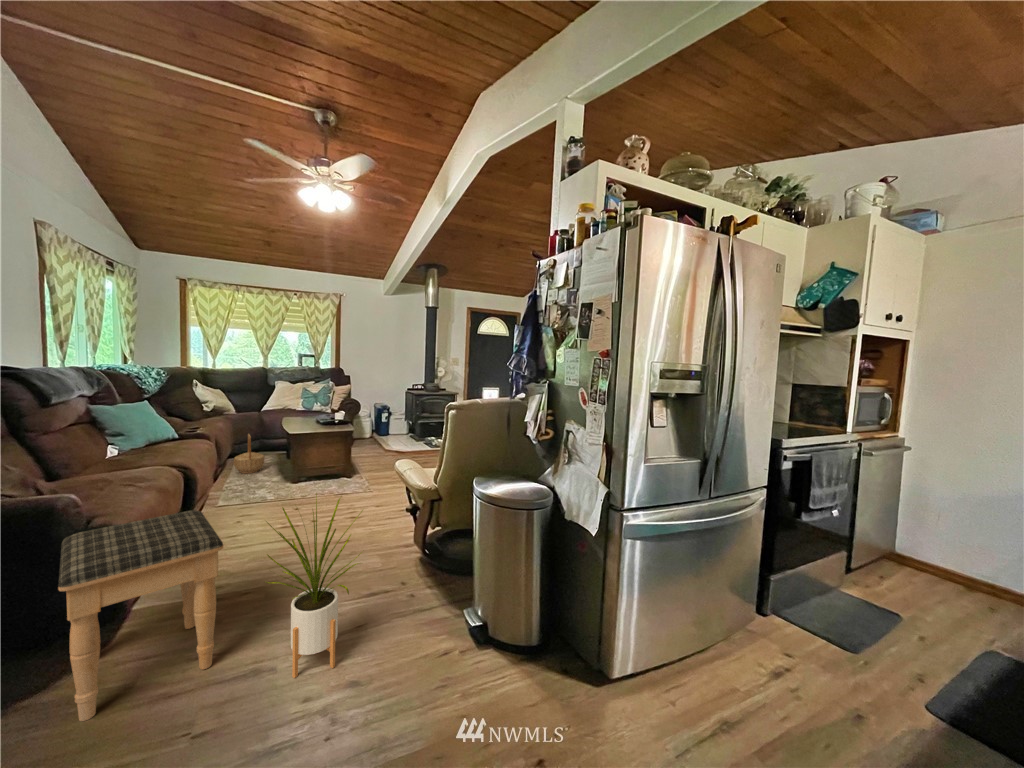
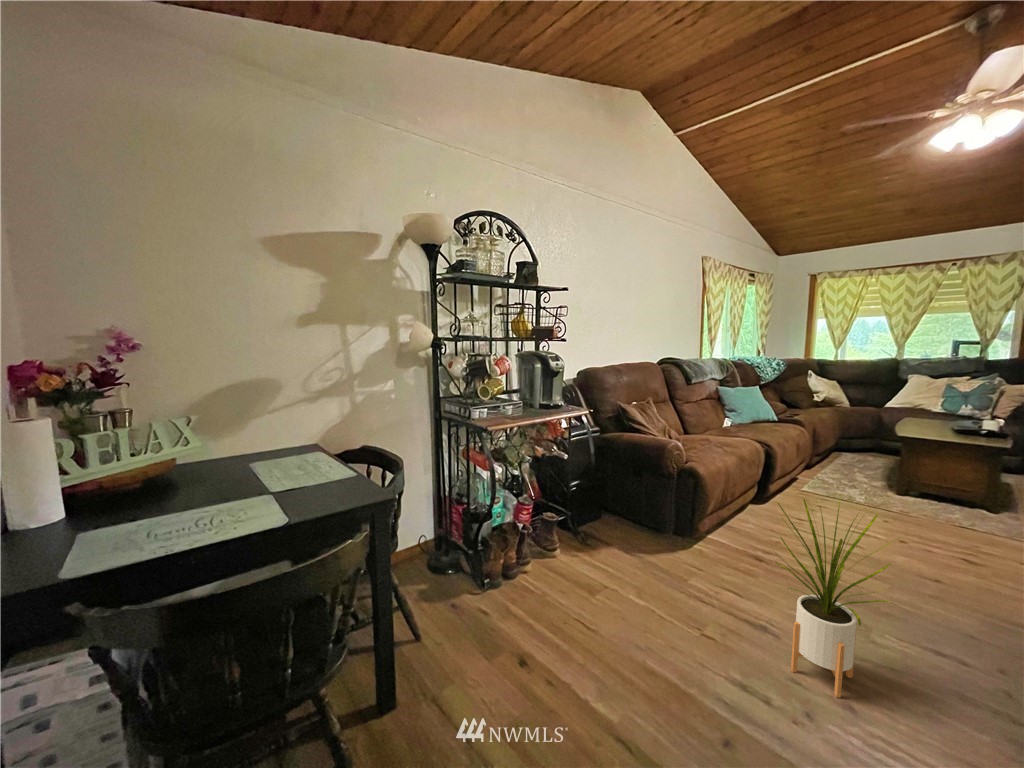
basket: present [234,434,264,474] -> none [833,429,869,472]
footstool: present [58,510,223,721] -> none [647,467,750,609]

